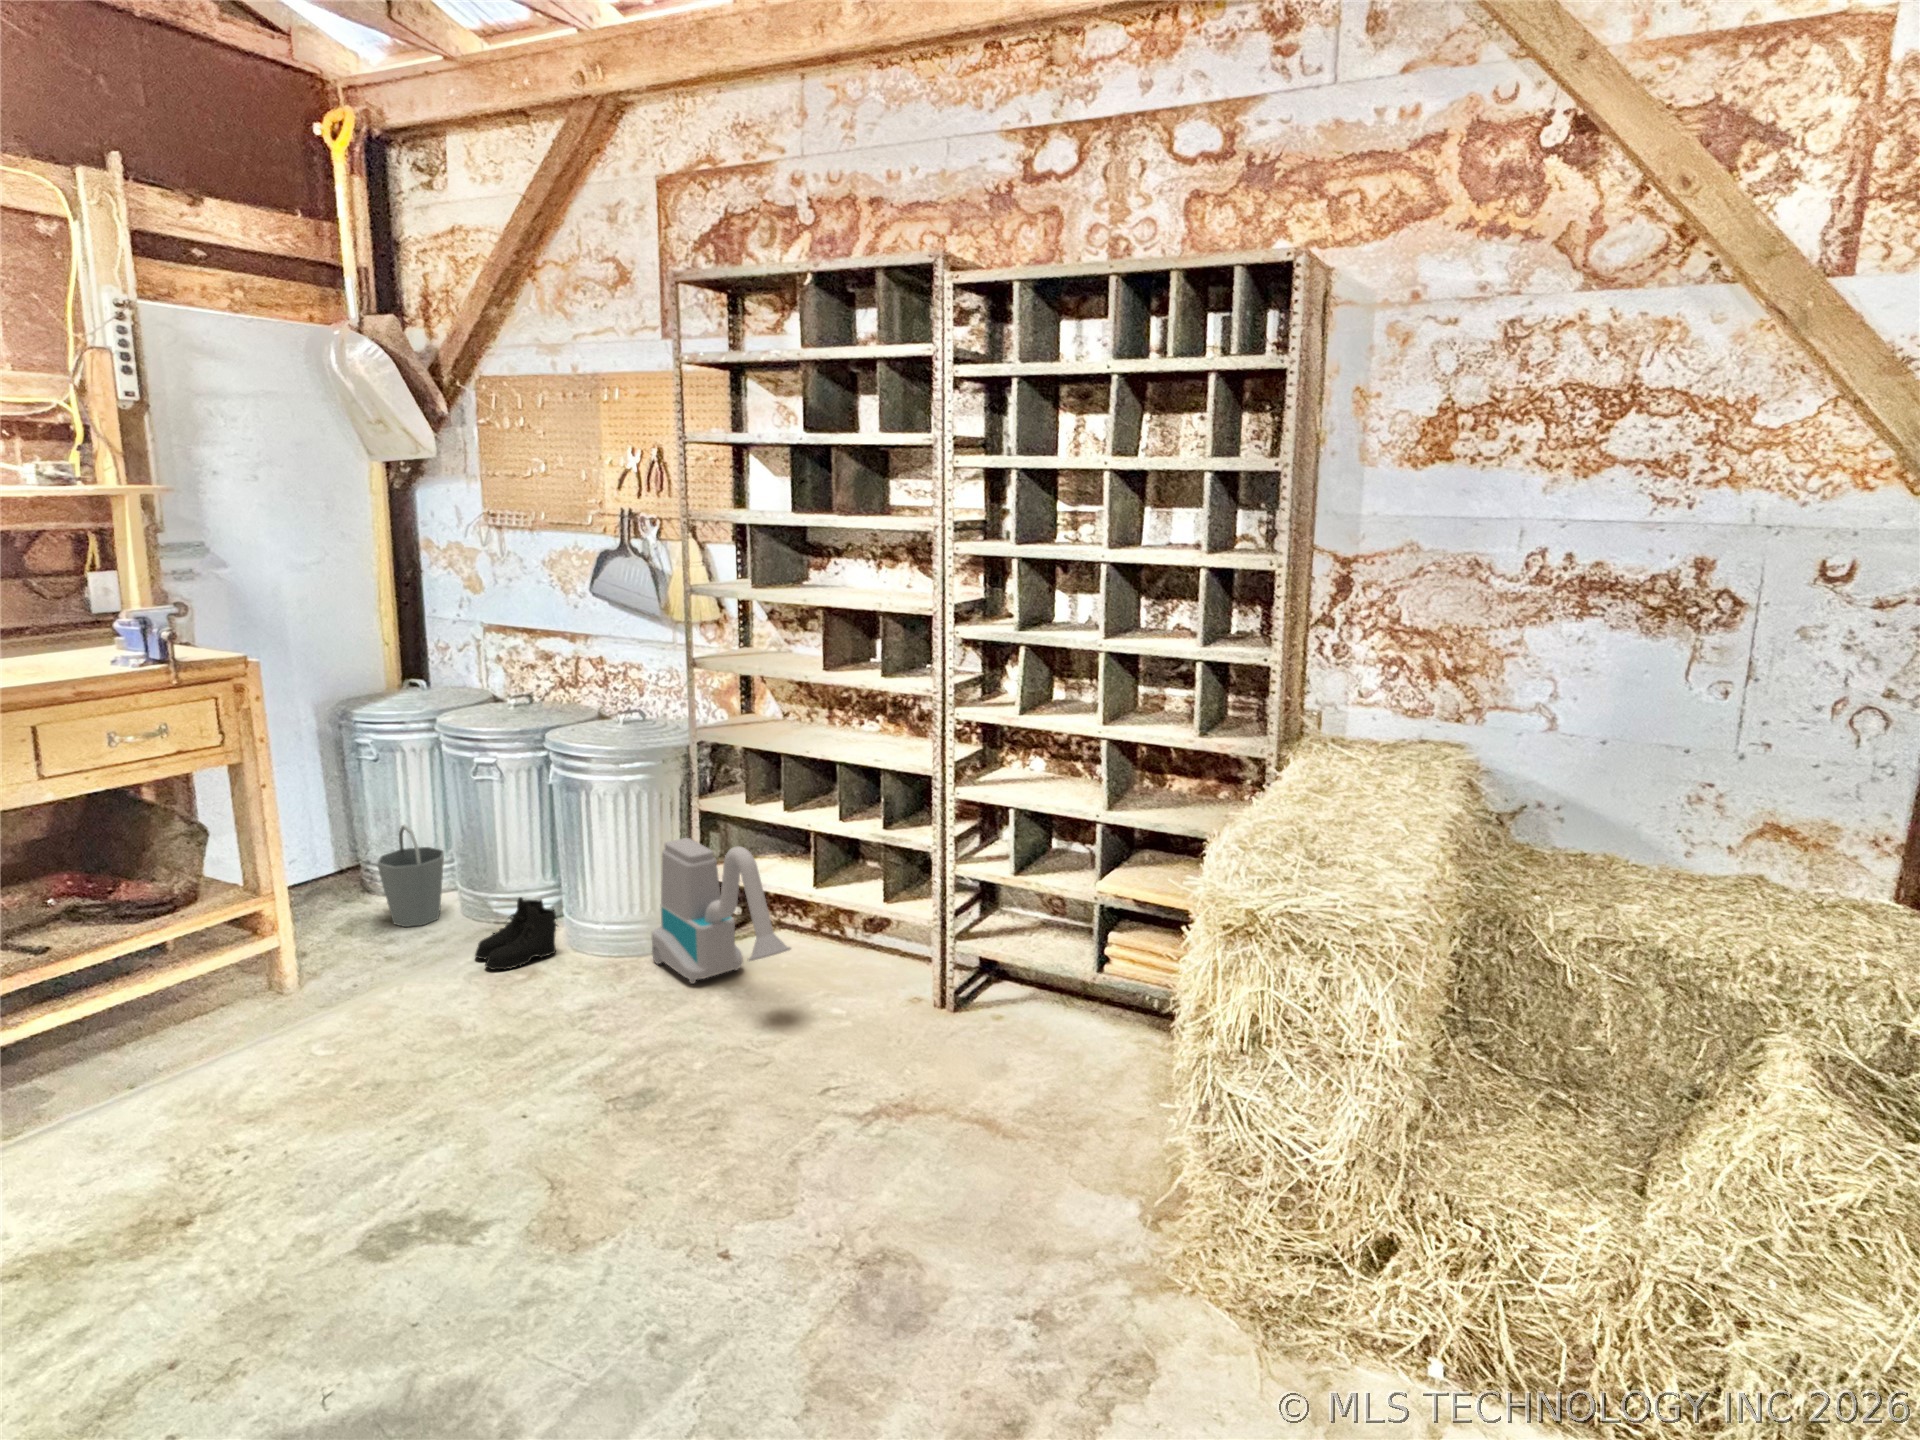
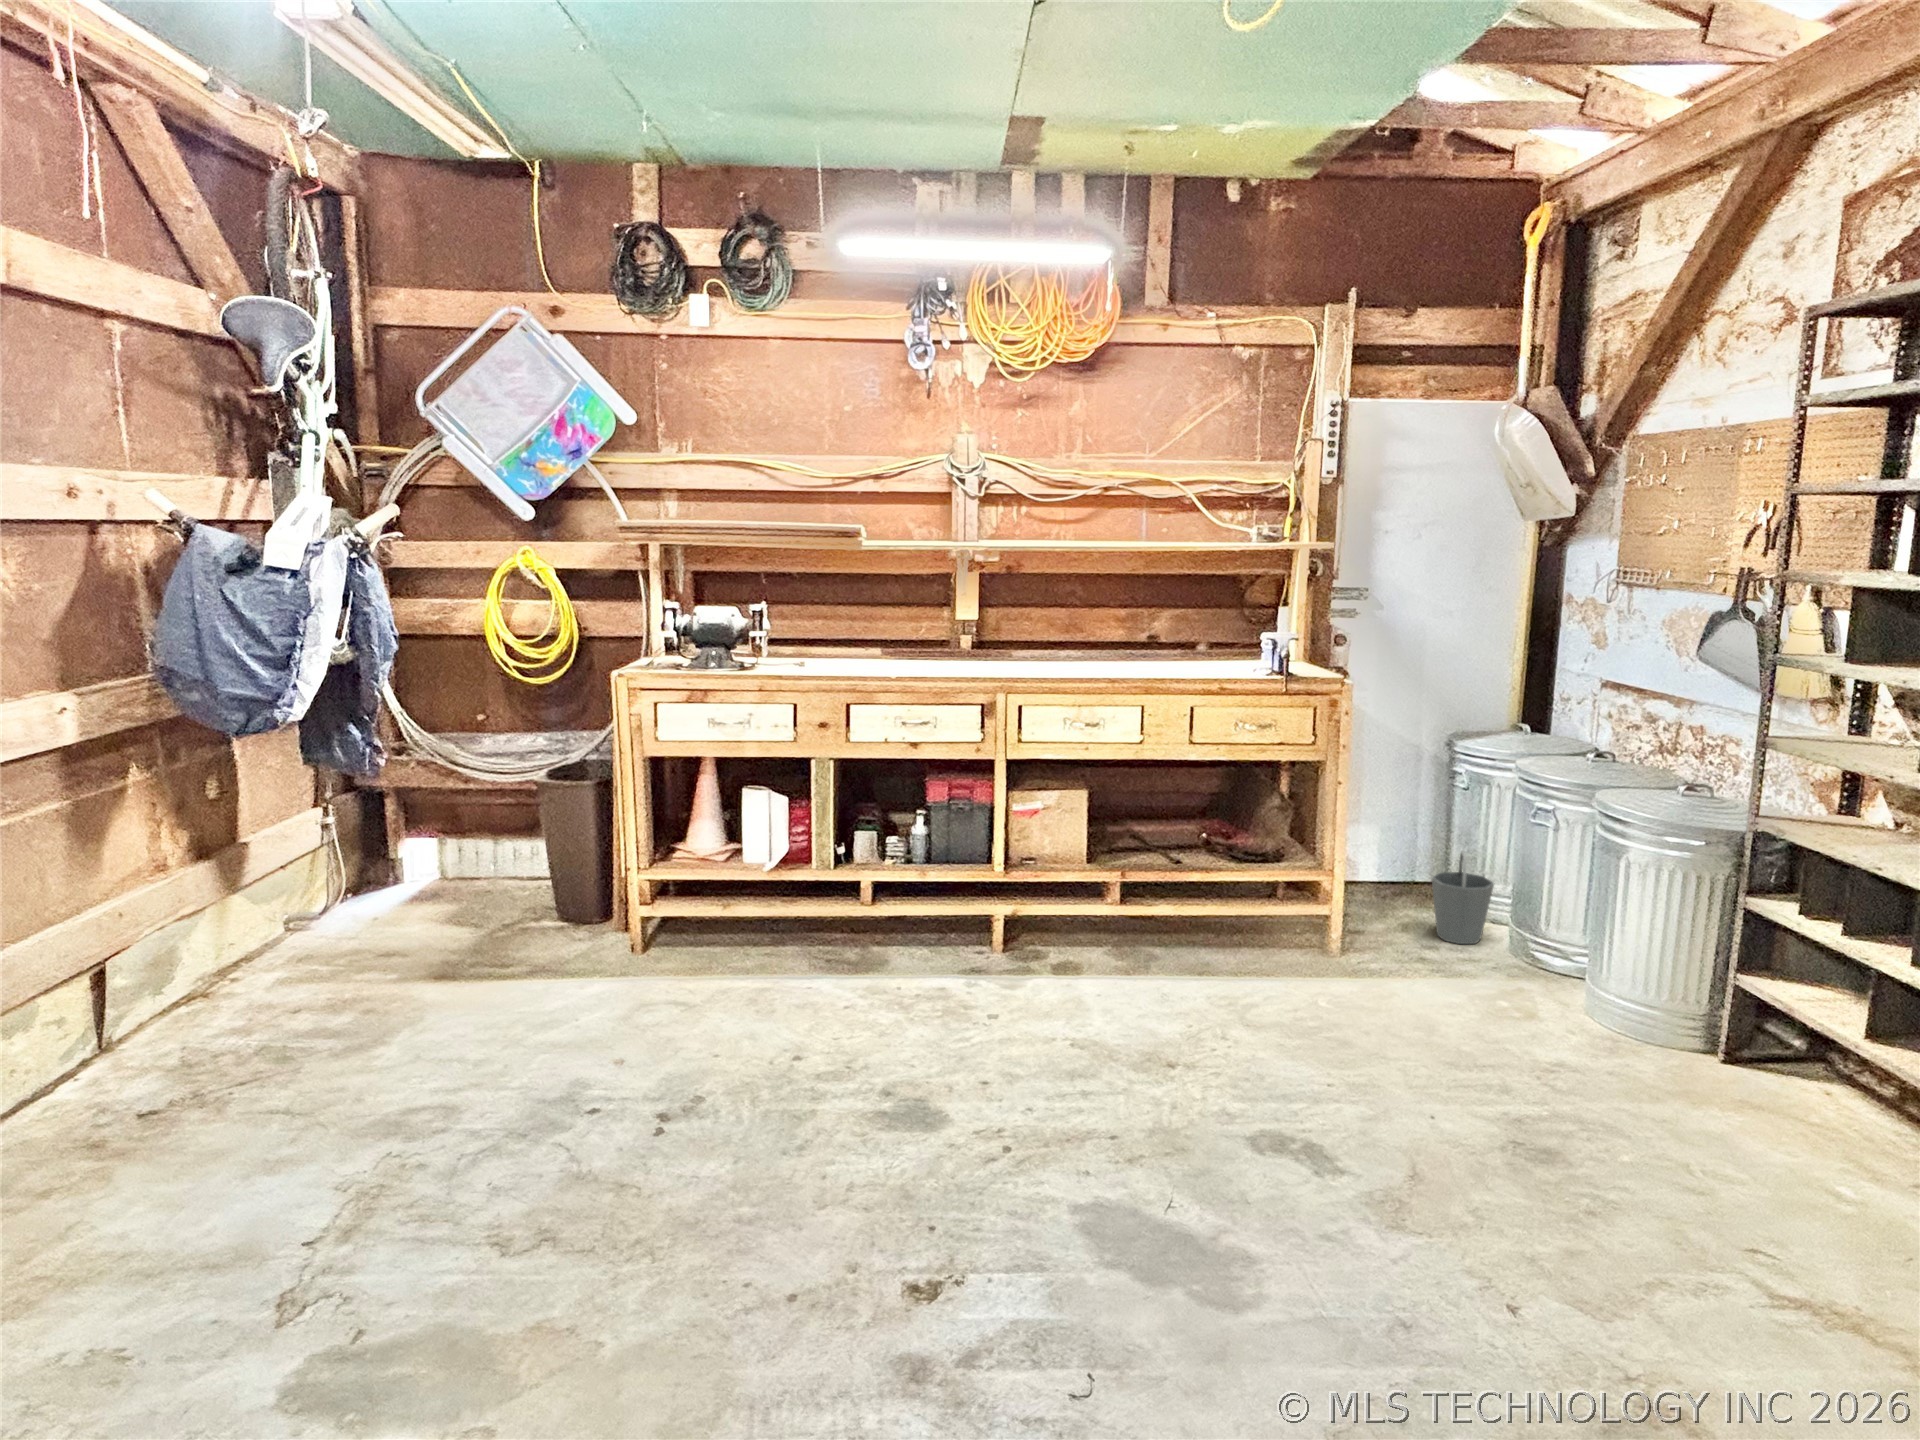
vacuum cleaner: present [652,838,791,984] -> none [1648,928,1777,1094]
boots: present [475,897,558,970] -> none [1481,942,1564,1006]

